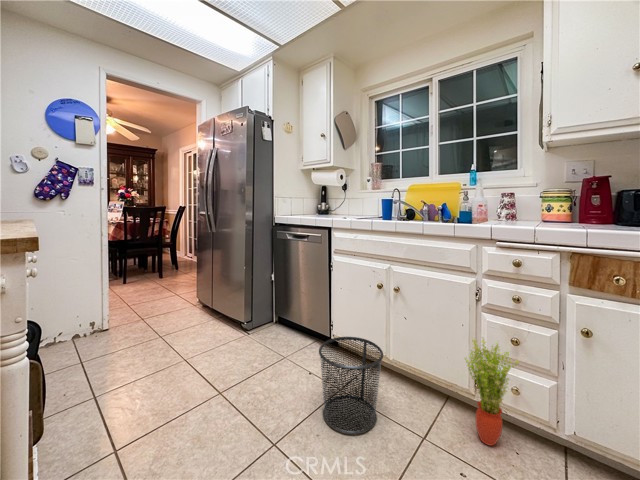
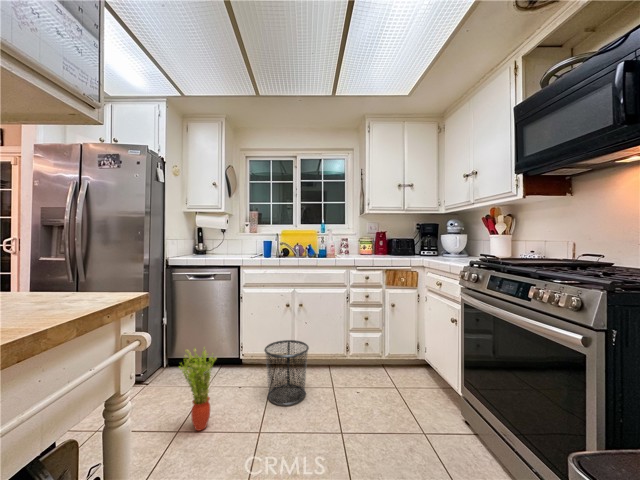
potted plant: present [465,339,520,446] -> present [179,348,216,431]

